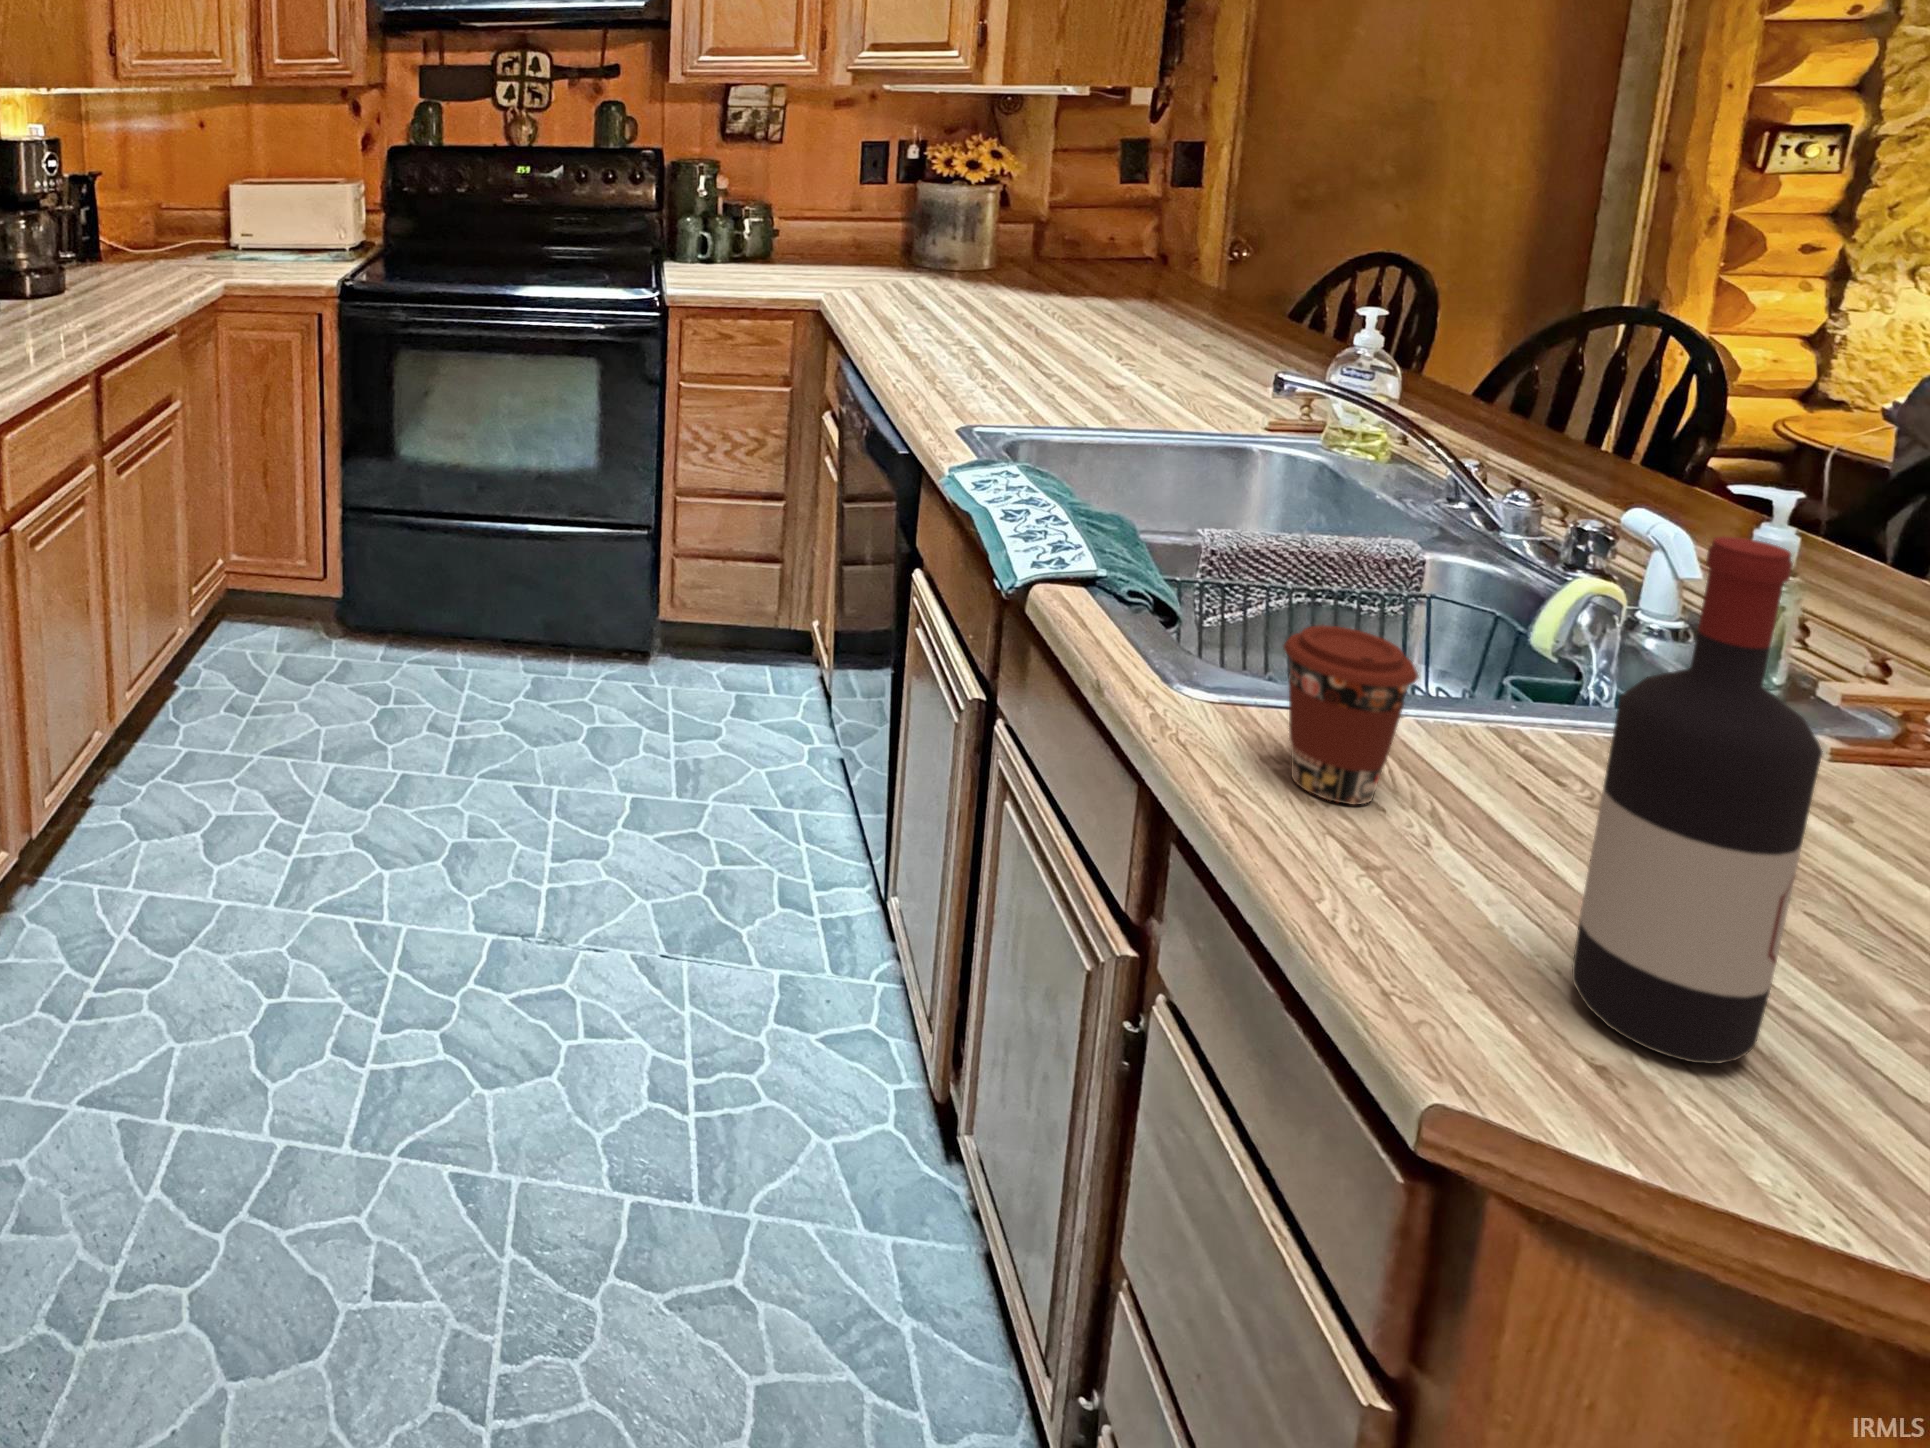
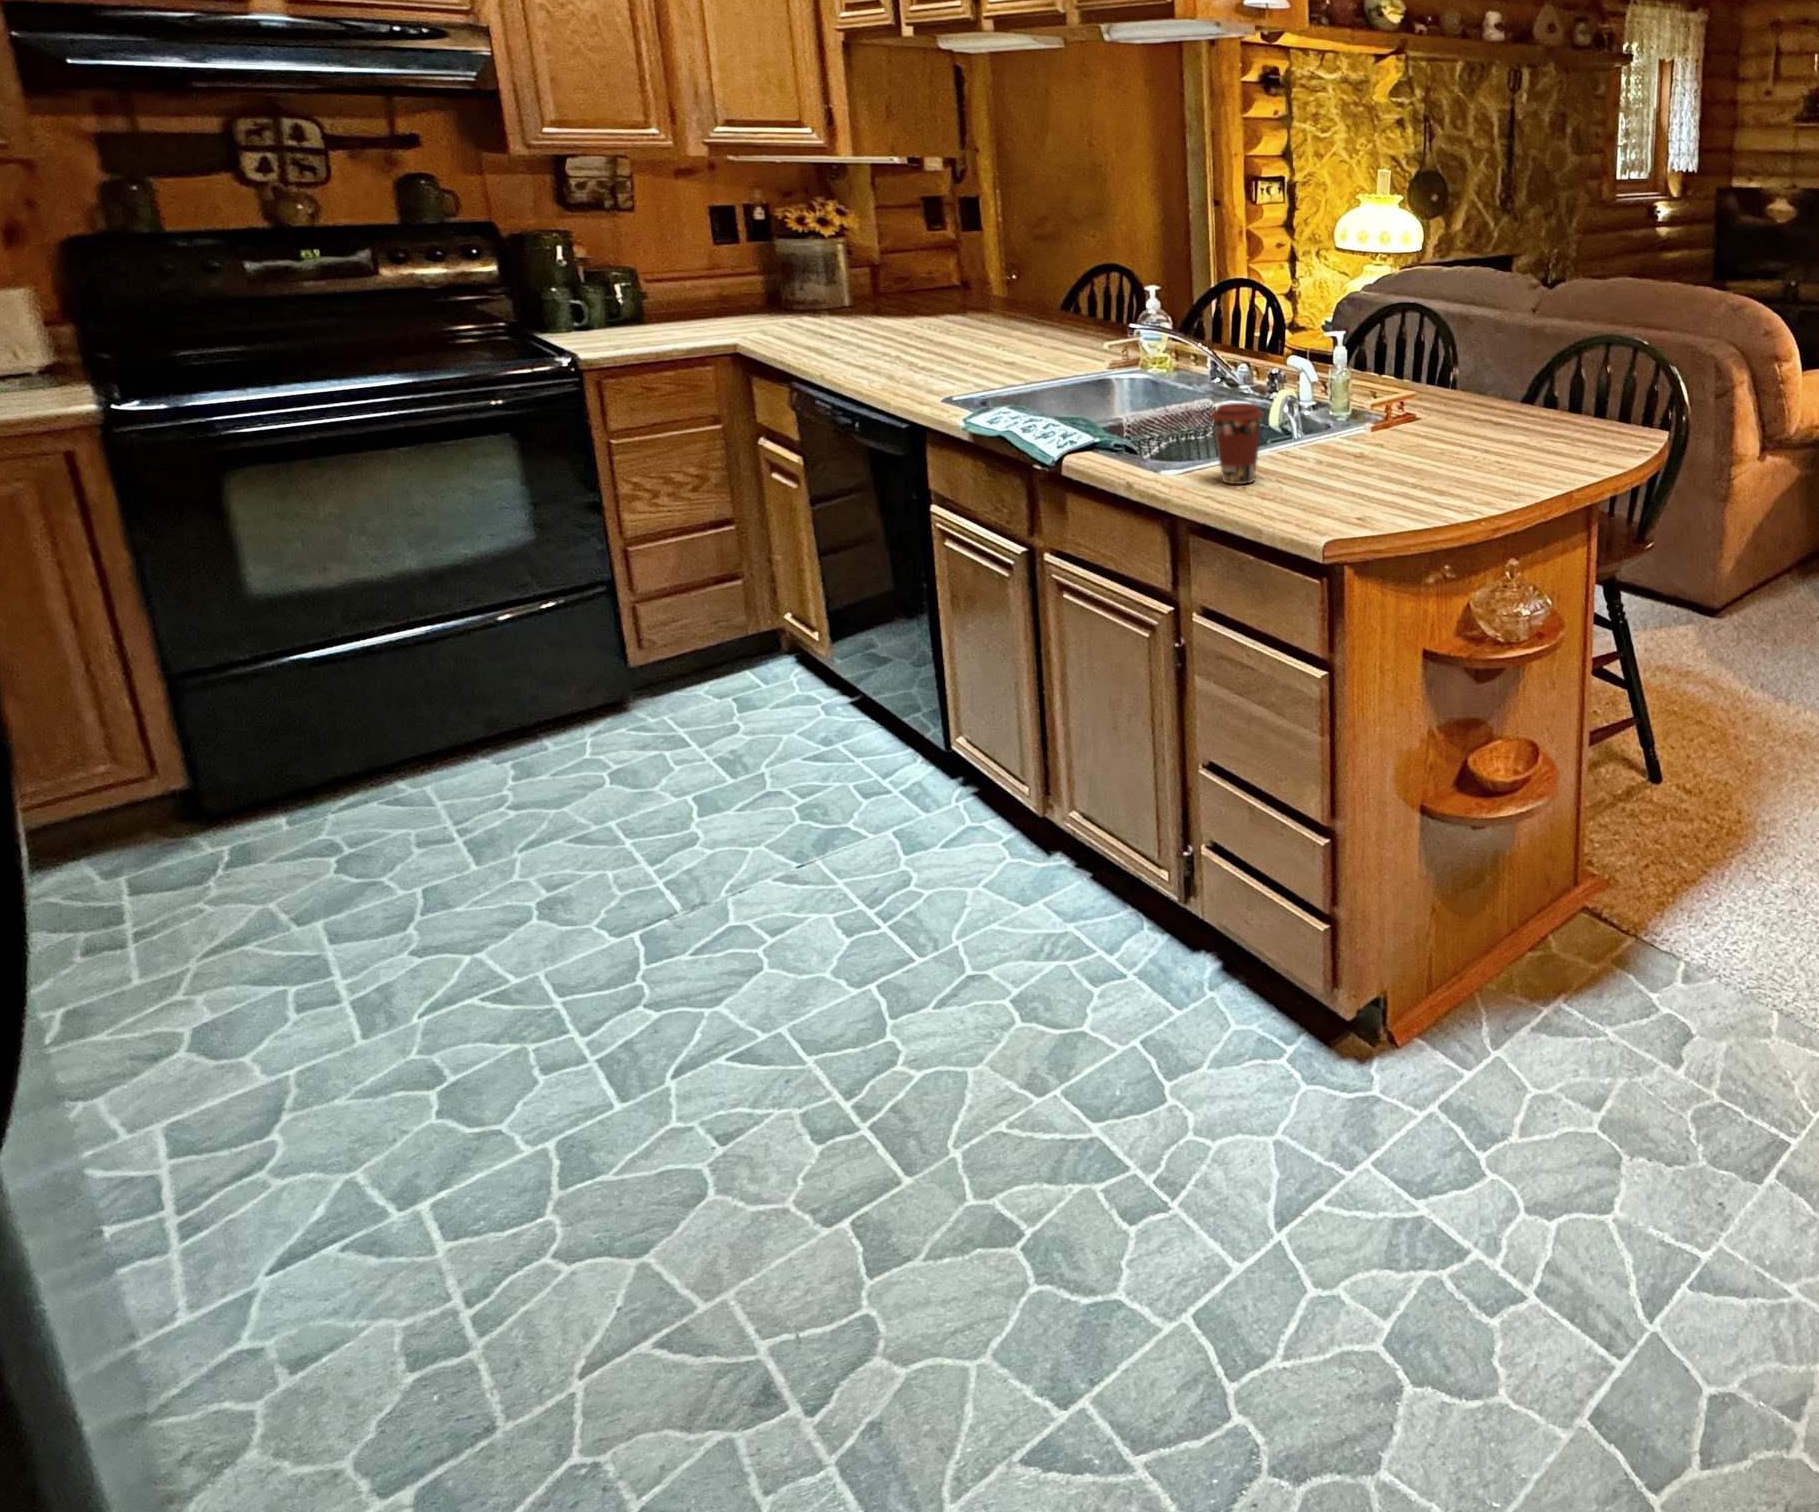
wine bottle: present [1572,537,1823,1064] -> none [1340,304,1395,510]

